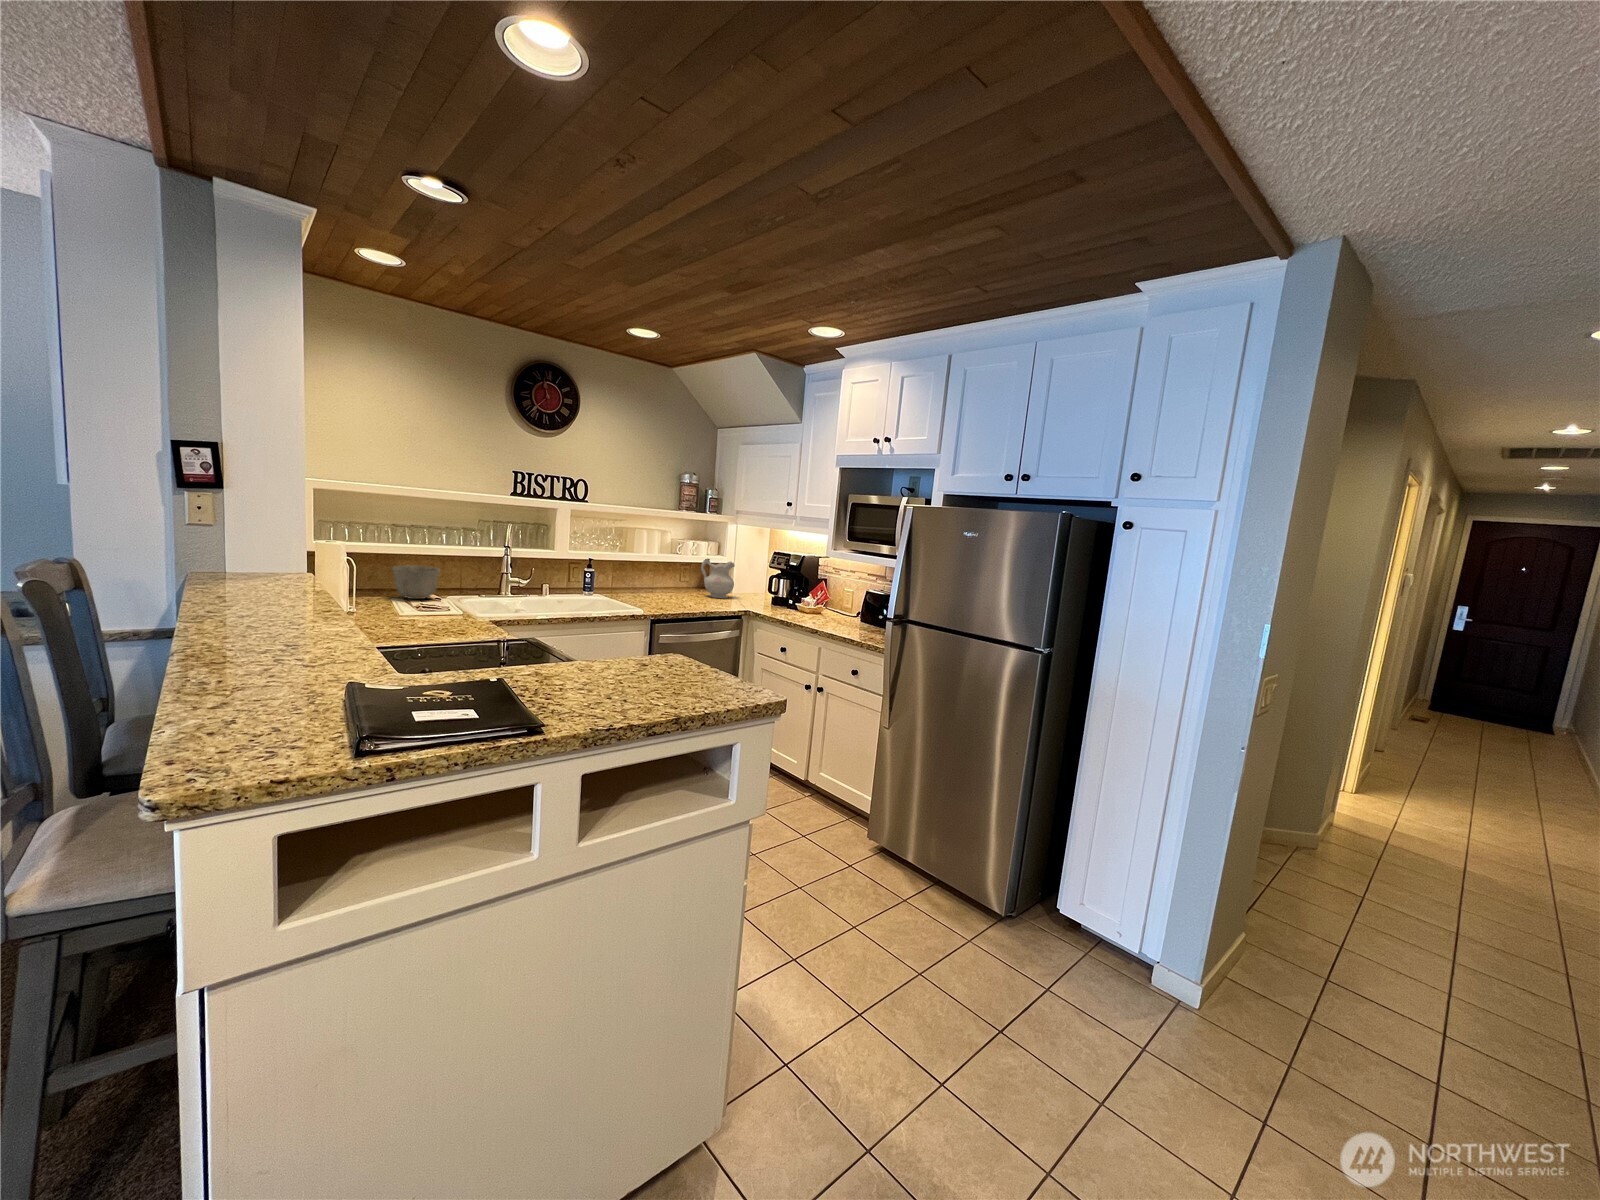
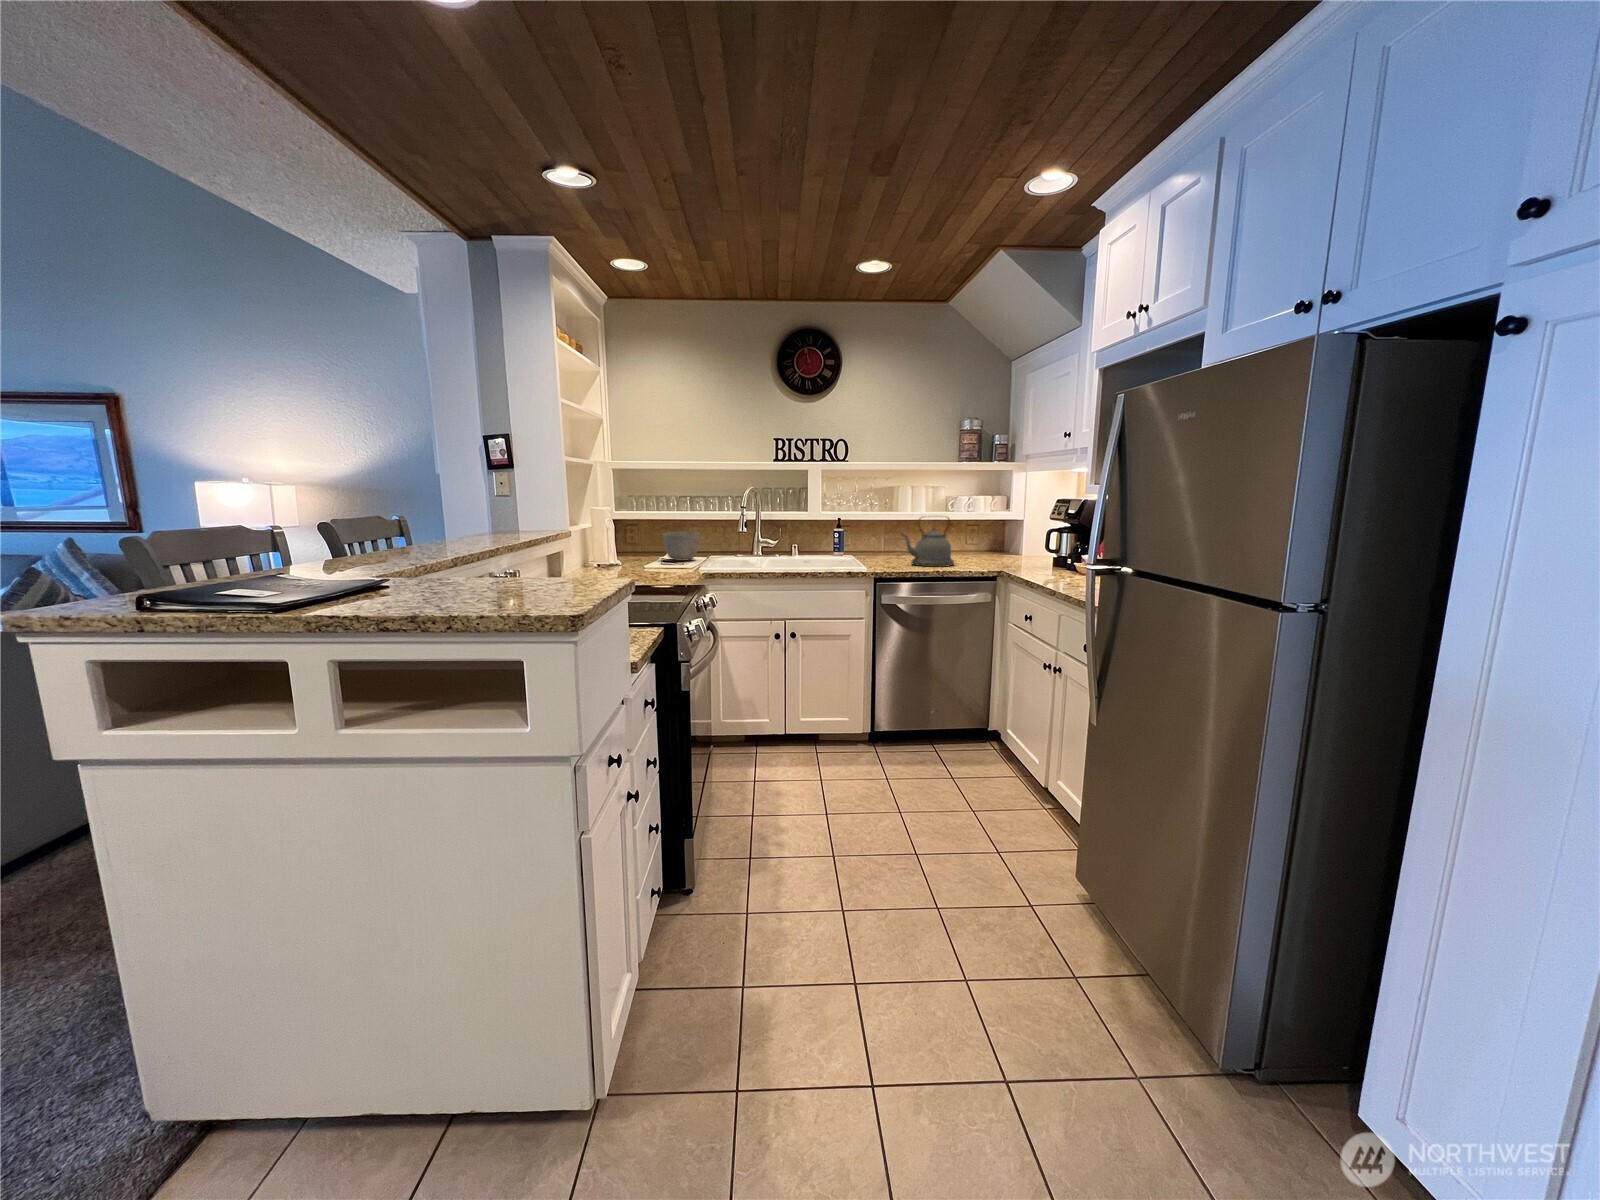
ceramic pitcher: present [701,559,735,598] -> none [976,515,1016,563]
kettle: none [657,560,697,604] -> present [901,518,954,567]

